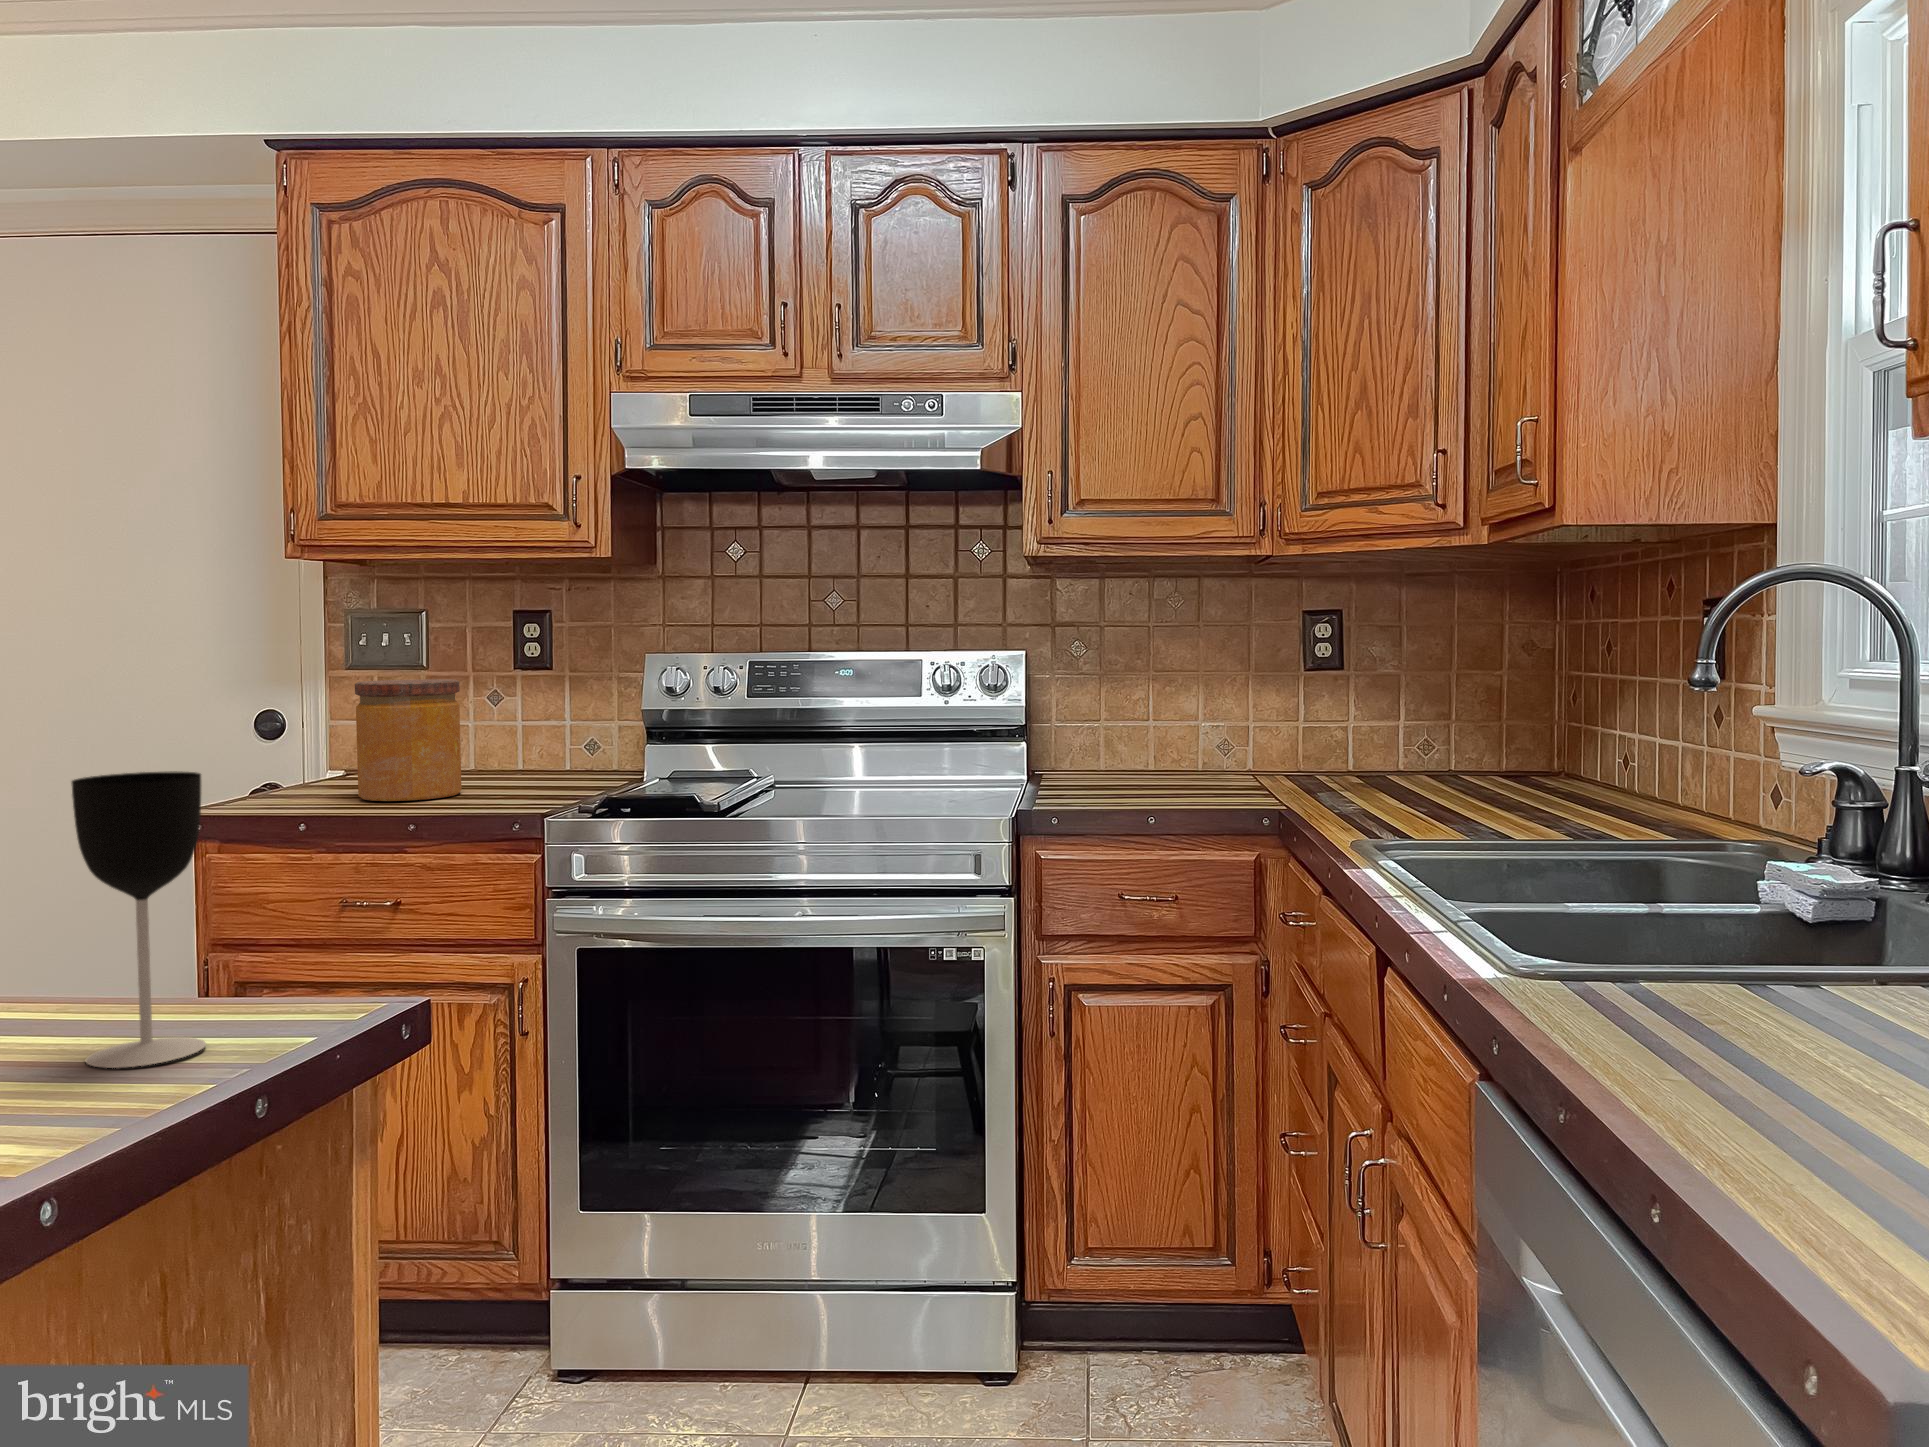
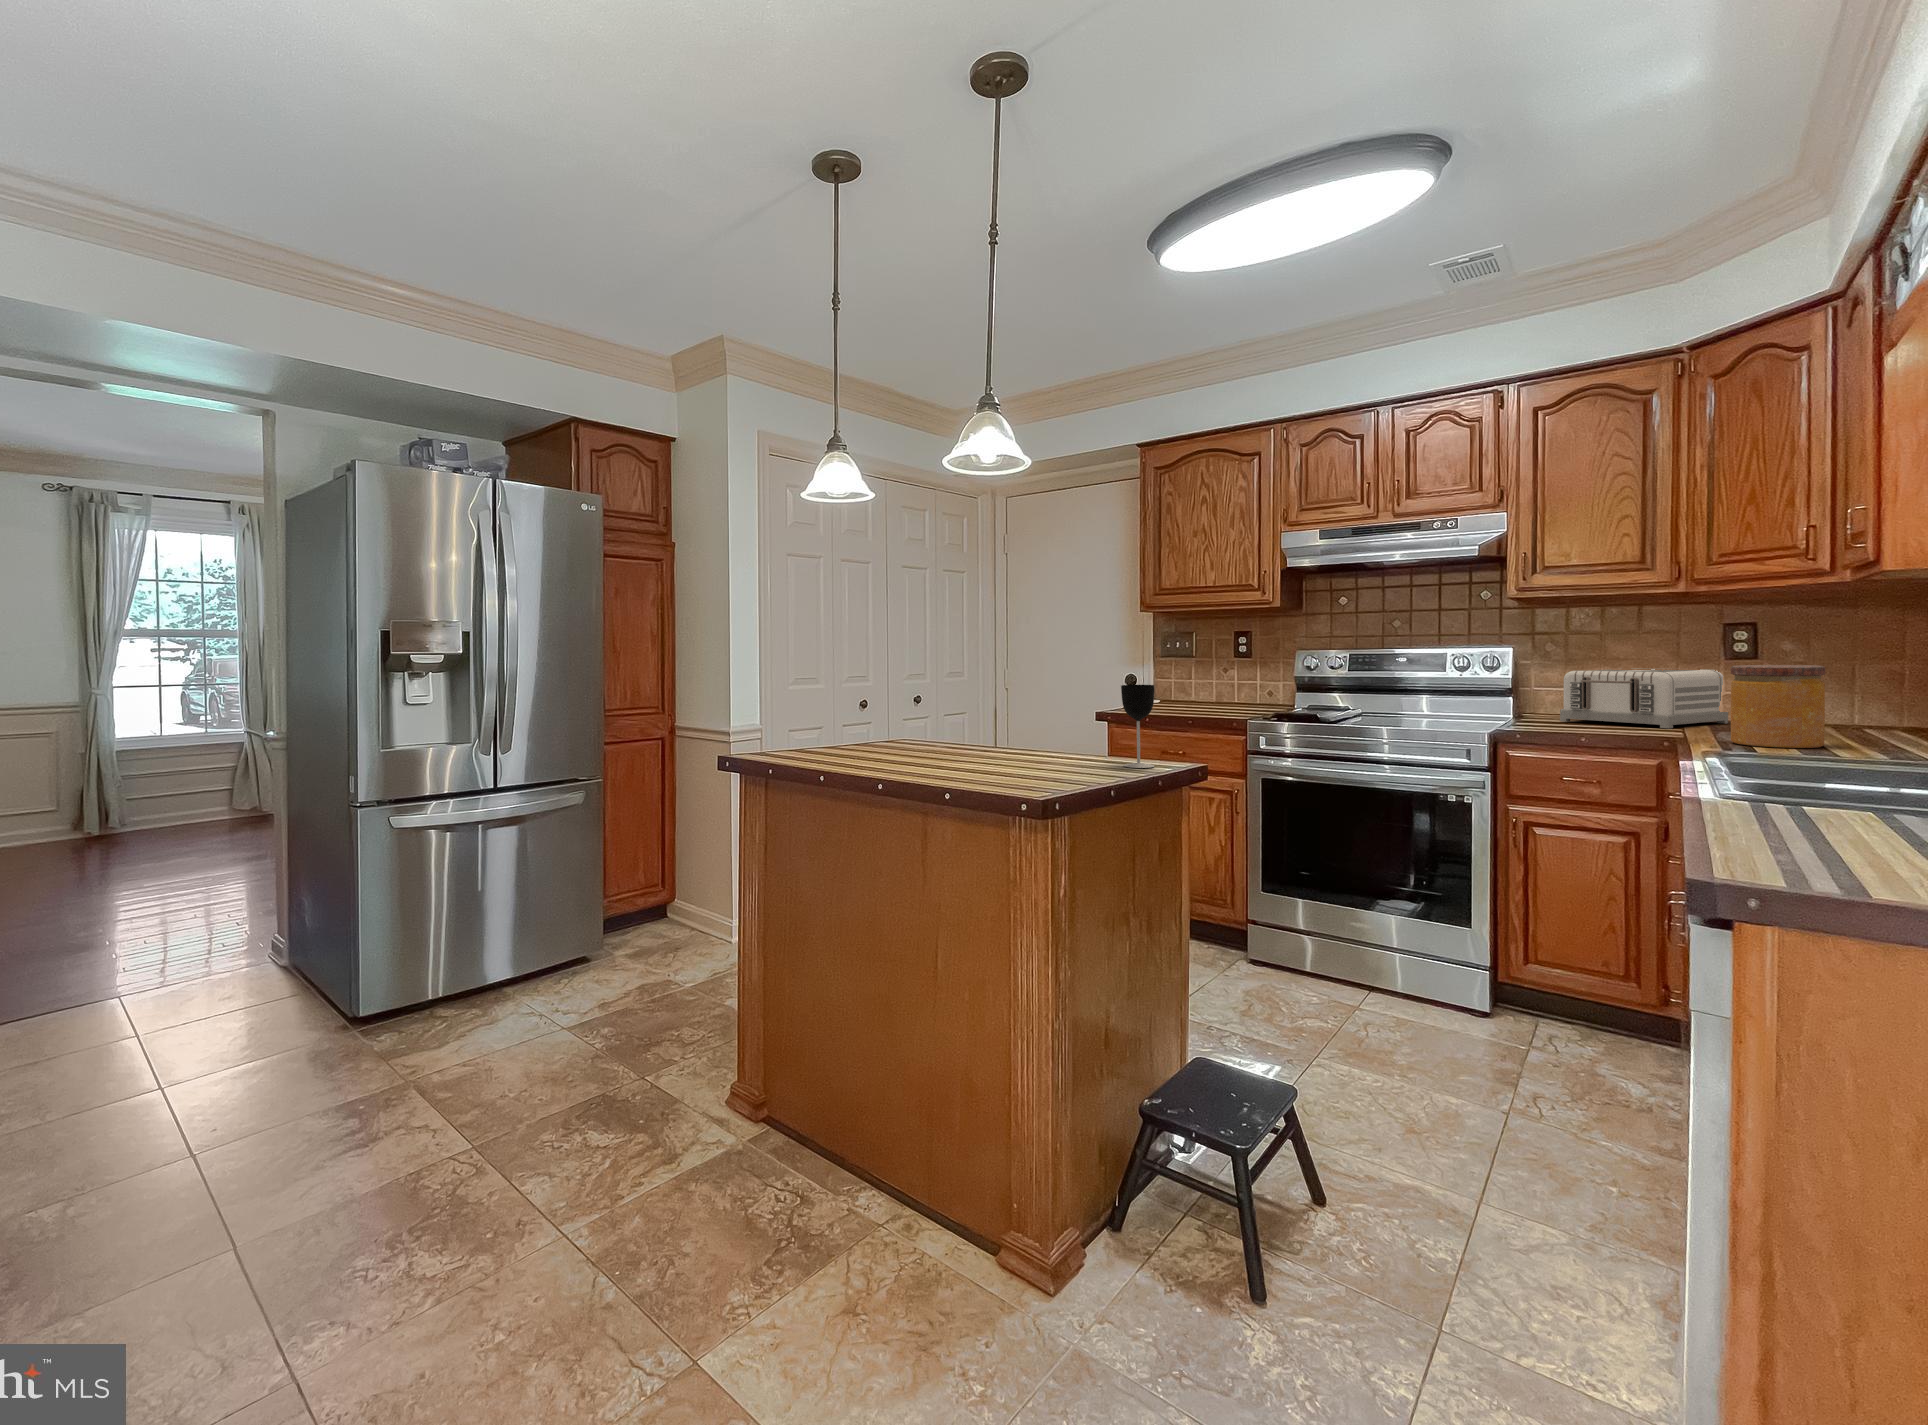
jar: present [355,679,462,801] -> present [1731,665,1825,748]
toaster: none [1095,685,1305,789] -> present [1560,668,1728,728]

